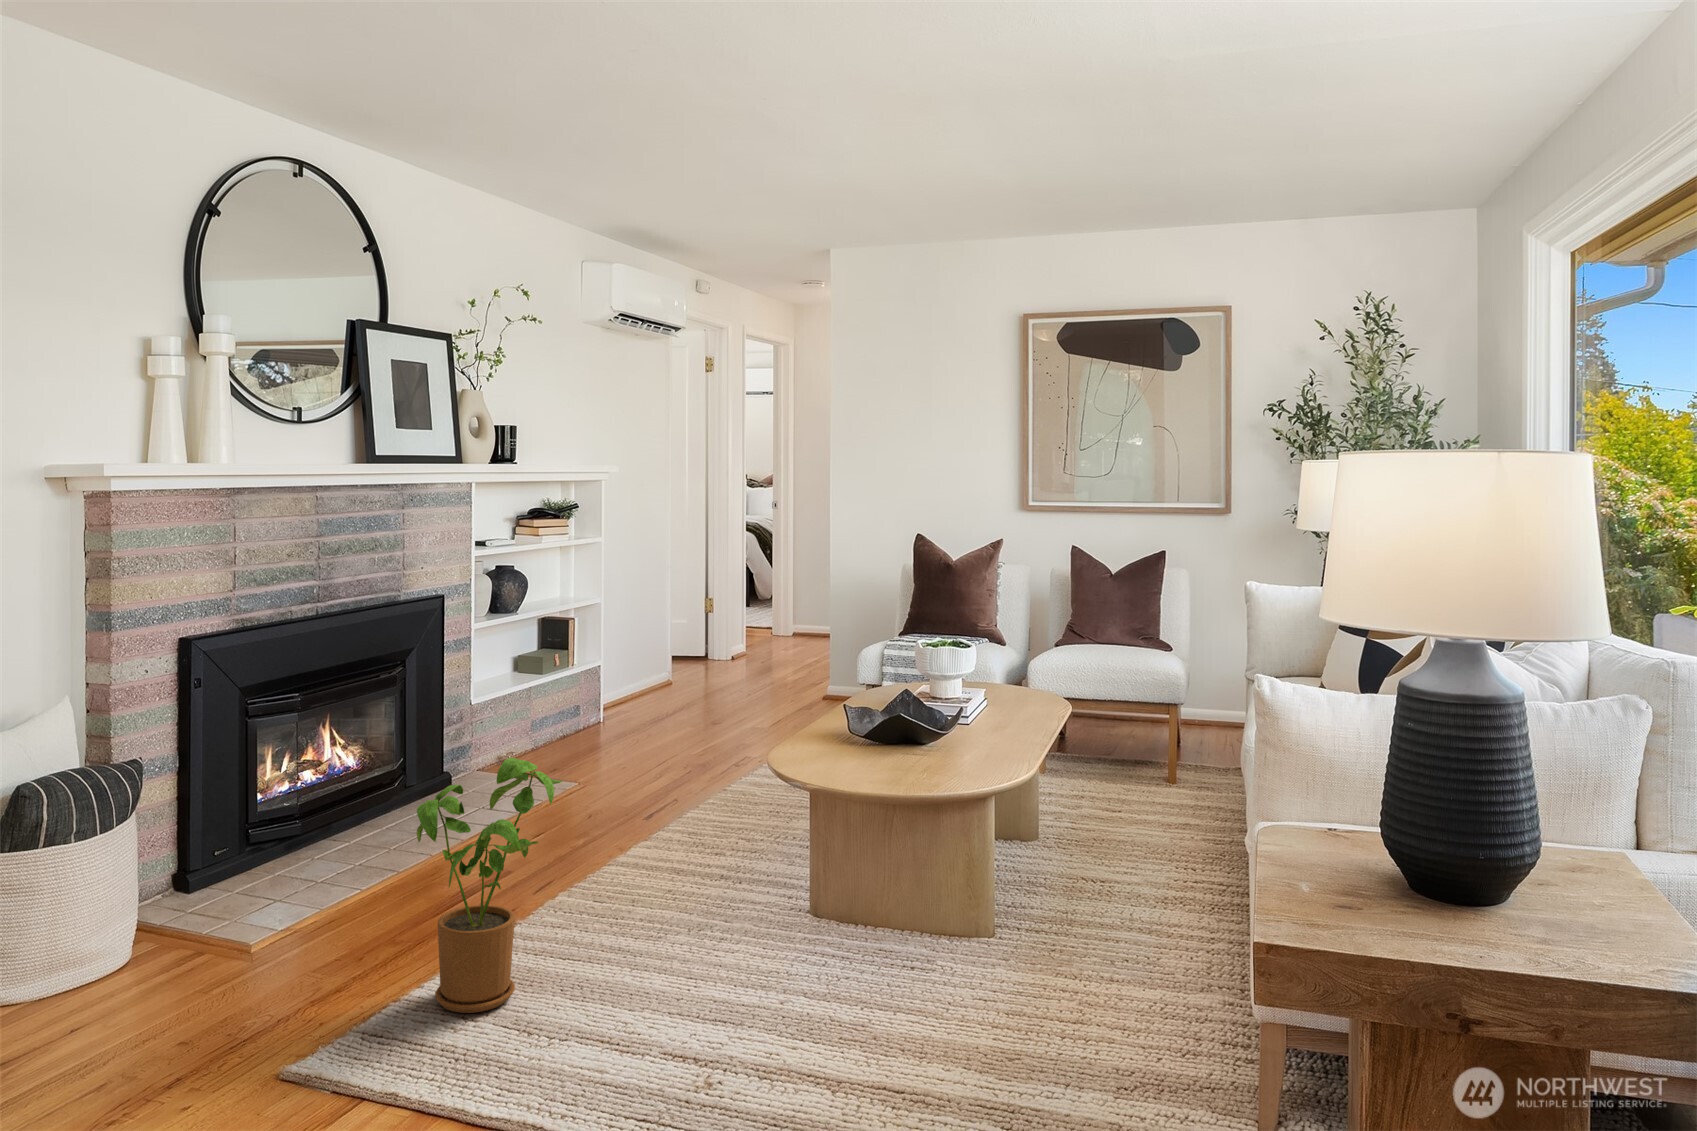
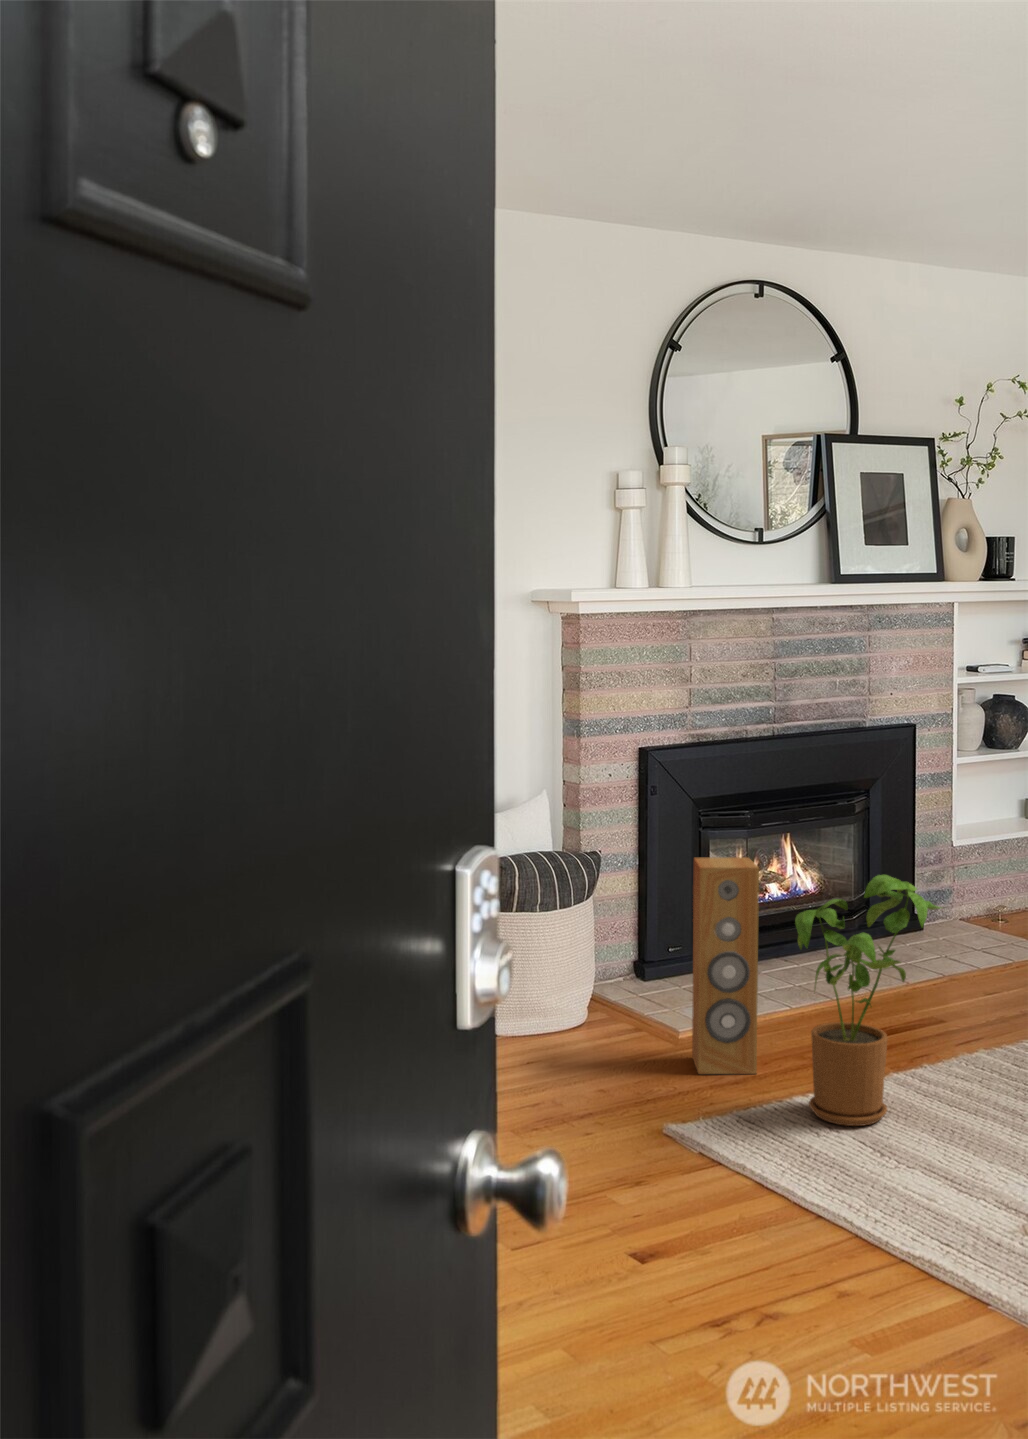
speaker: none [280,751,363,992] -> present [692,857,759,1074]

